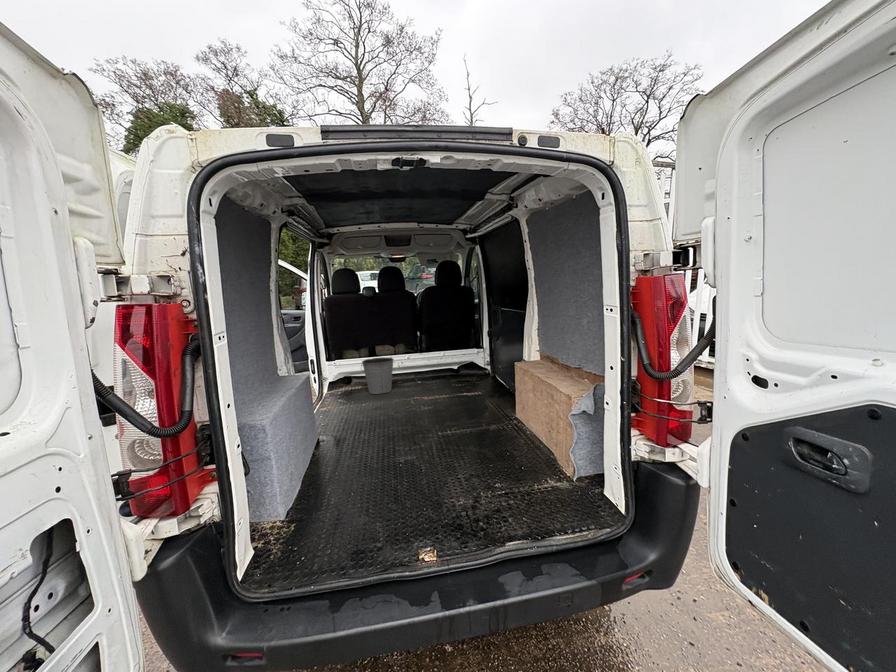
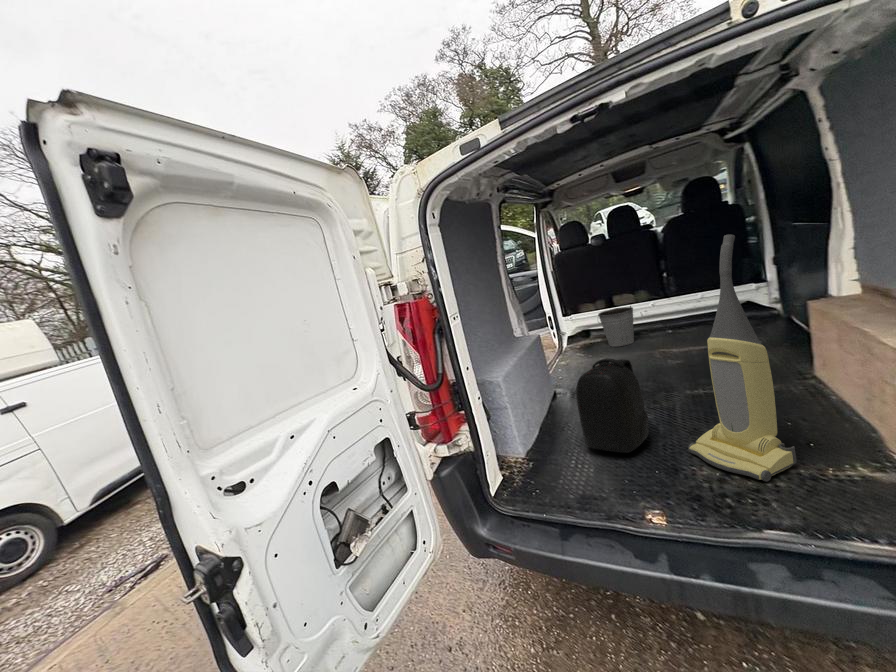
vacuum cleaner: none [452,299,532,515] -> present [688,234,797,482]
backpack: none [352,402,418,501] -> present [576,359,649,453]

